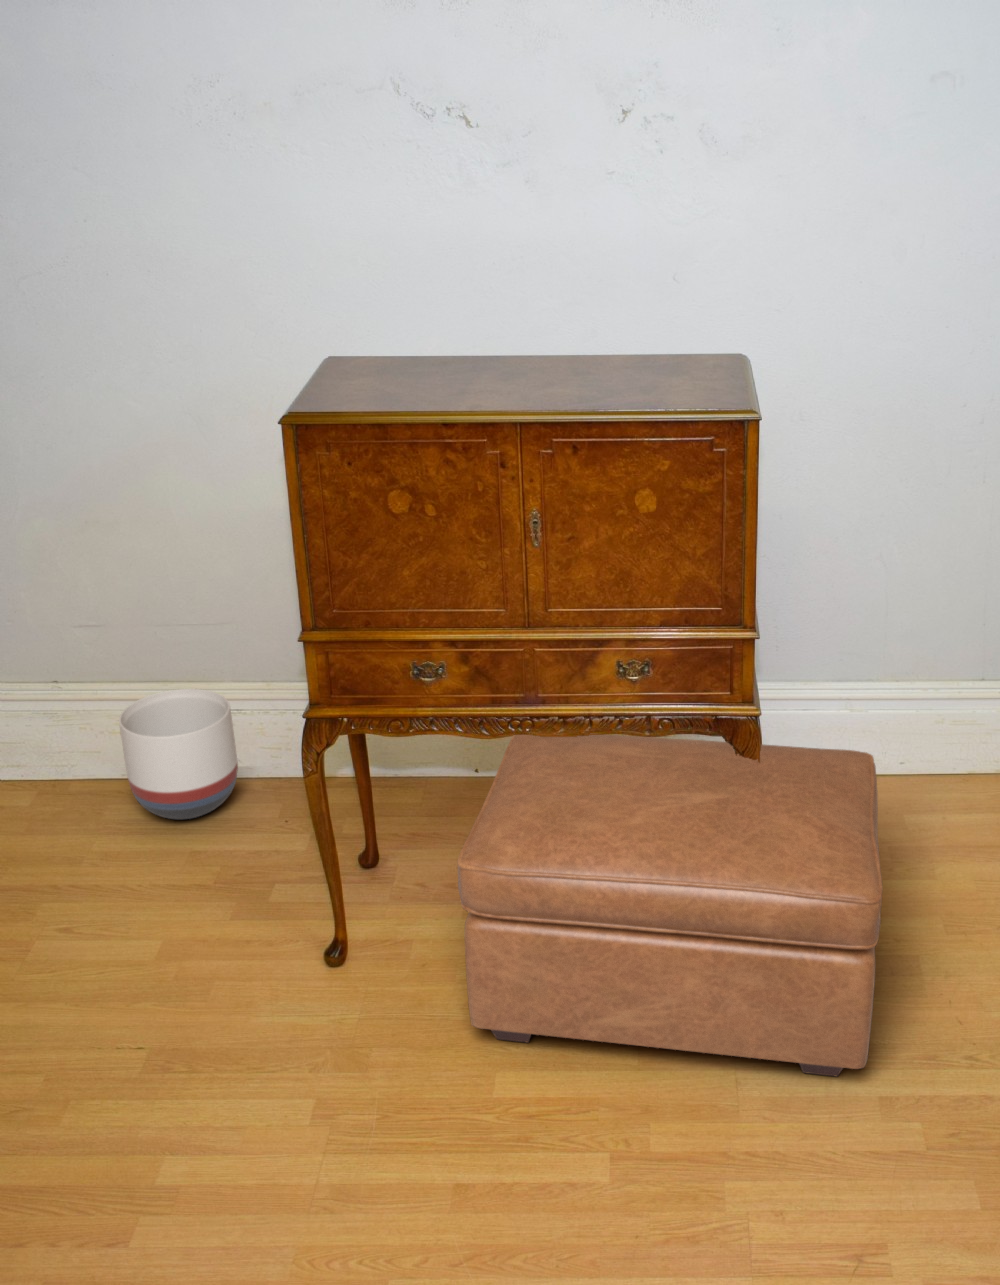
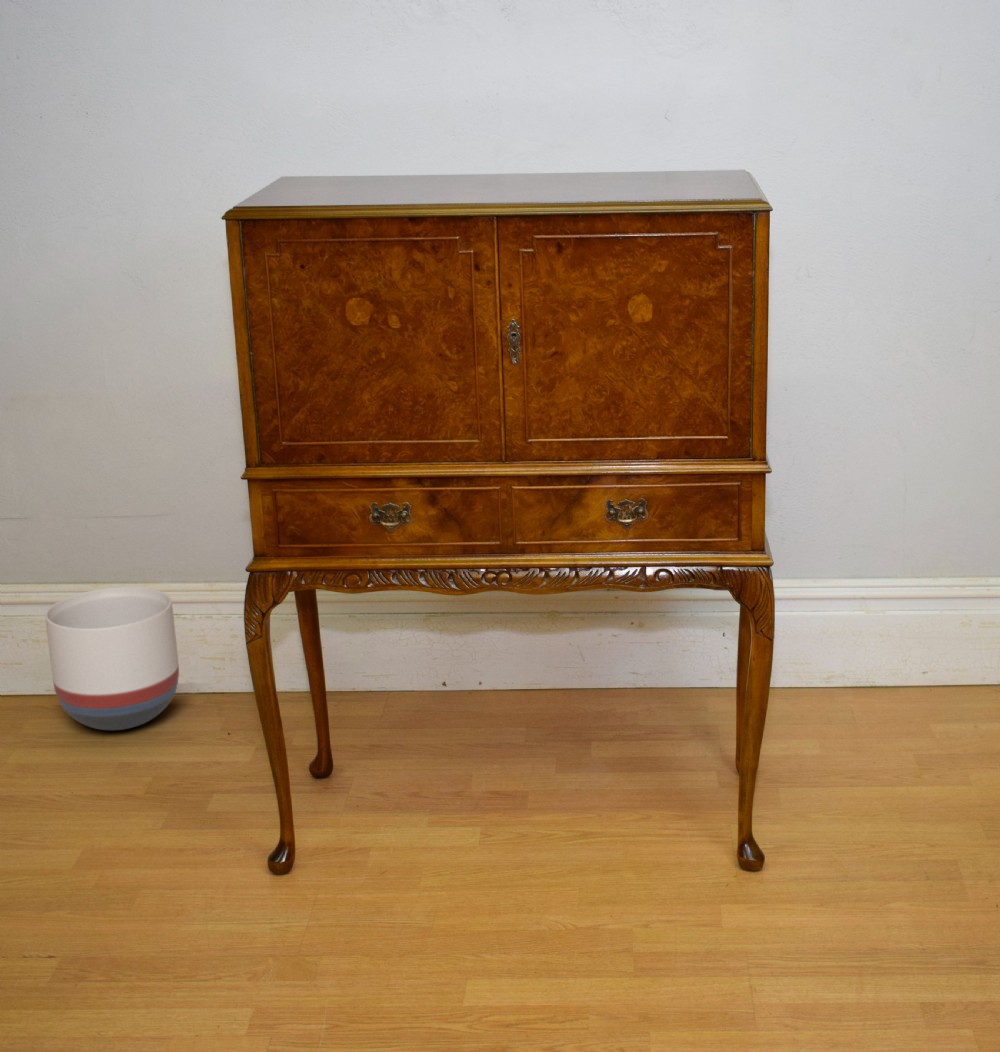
ottoman: present [458,734,883,1077] -> none [421,604,926,986]

